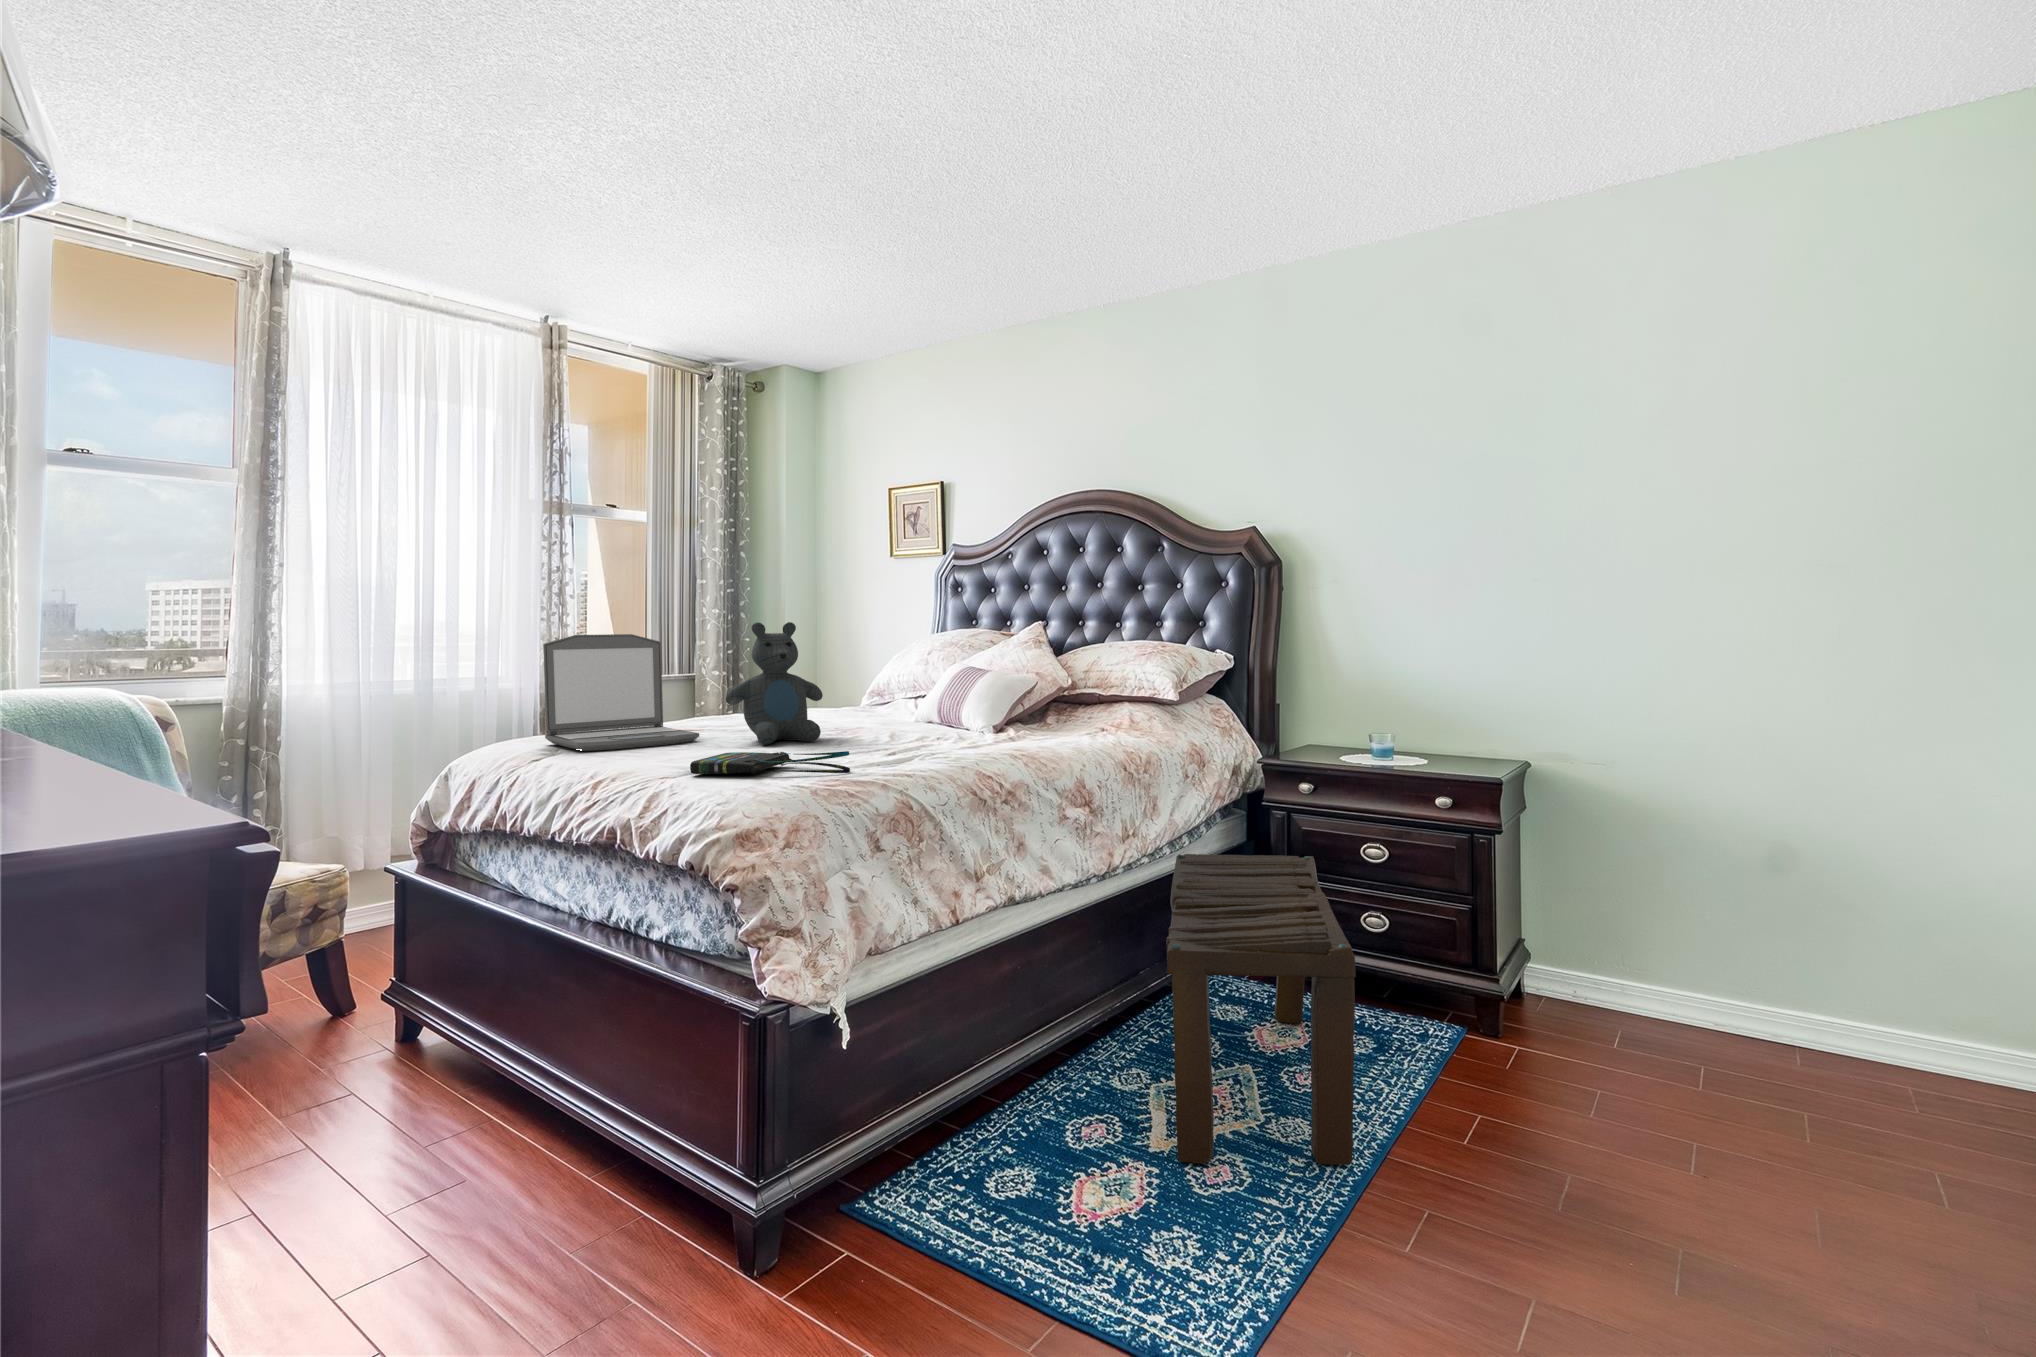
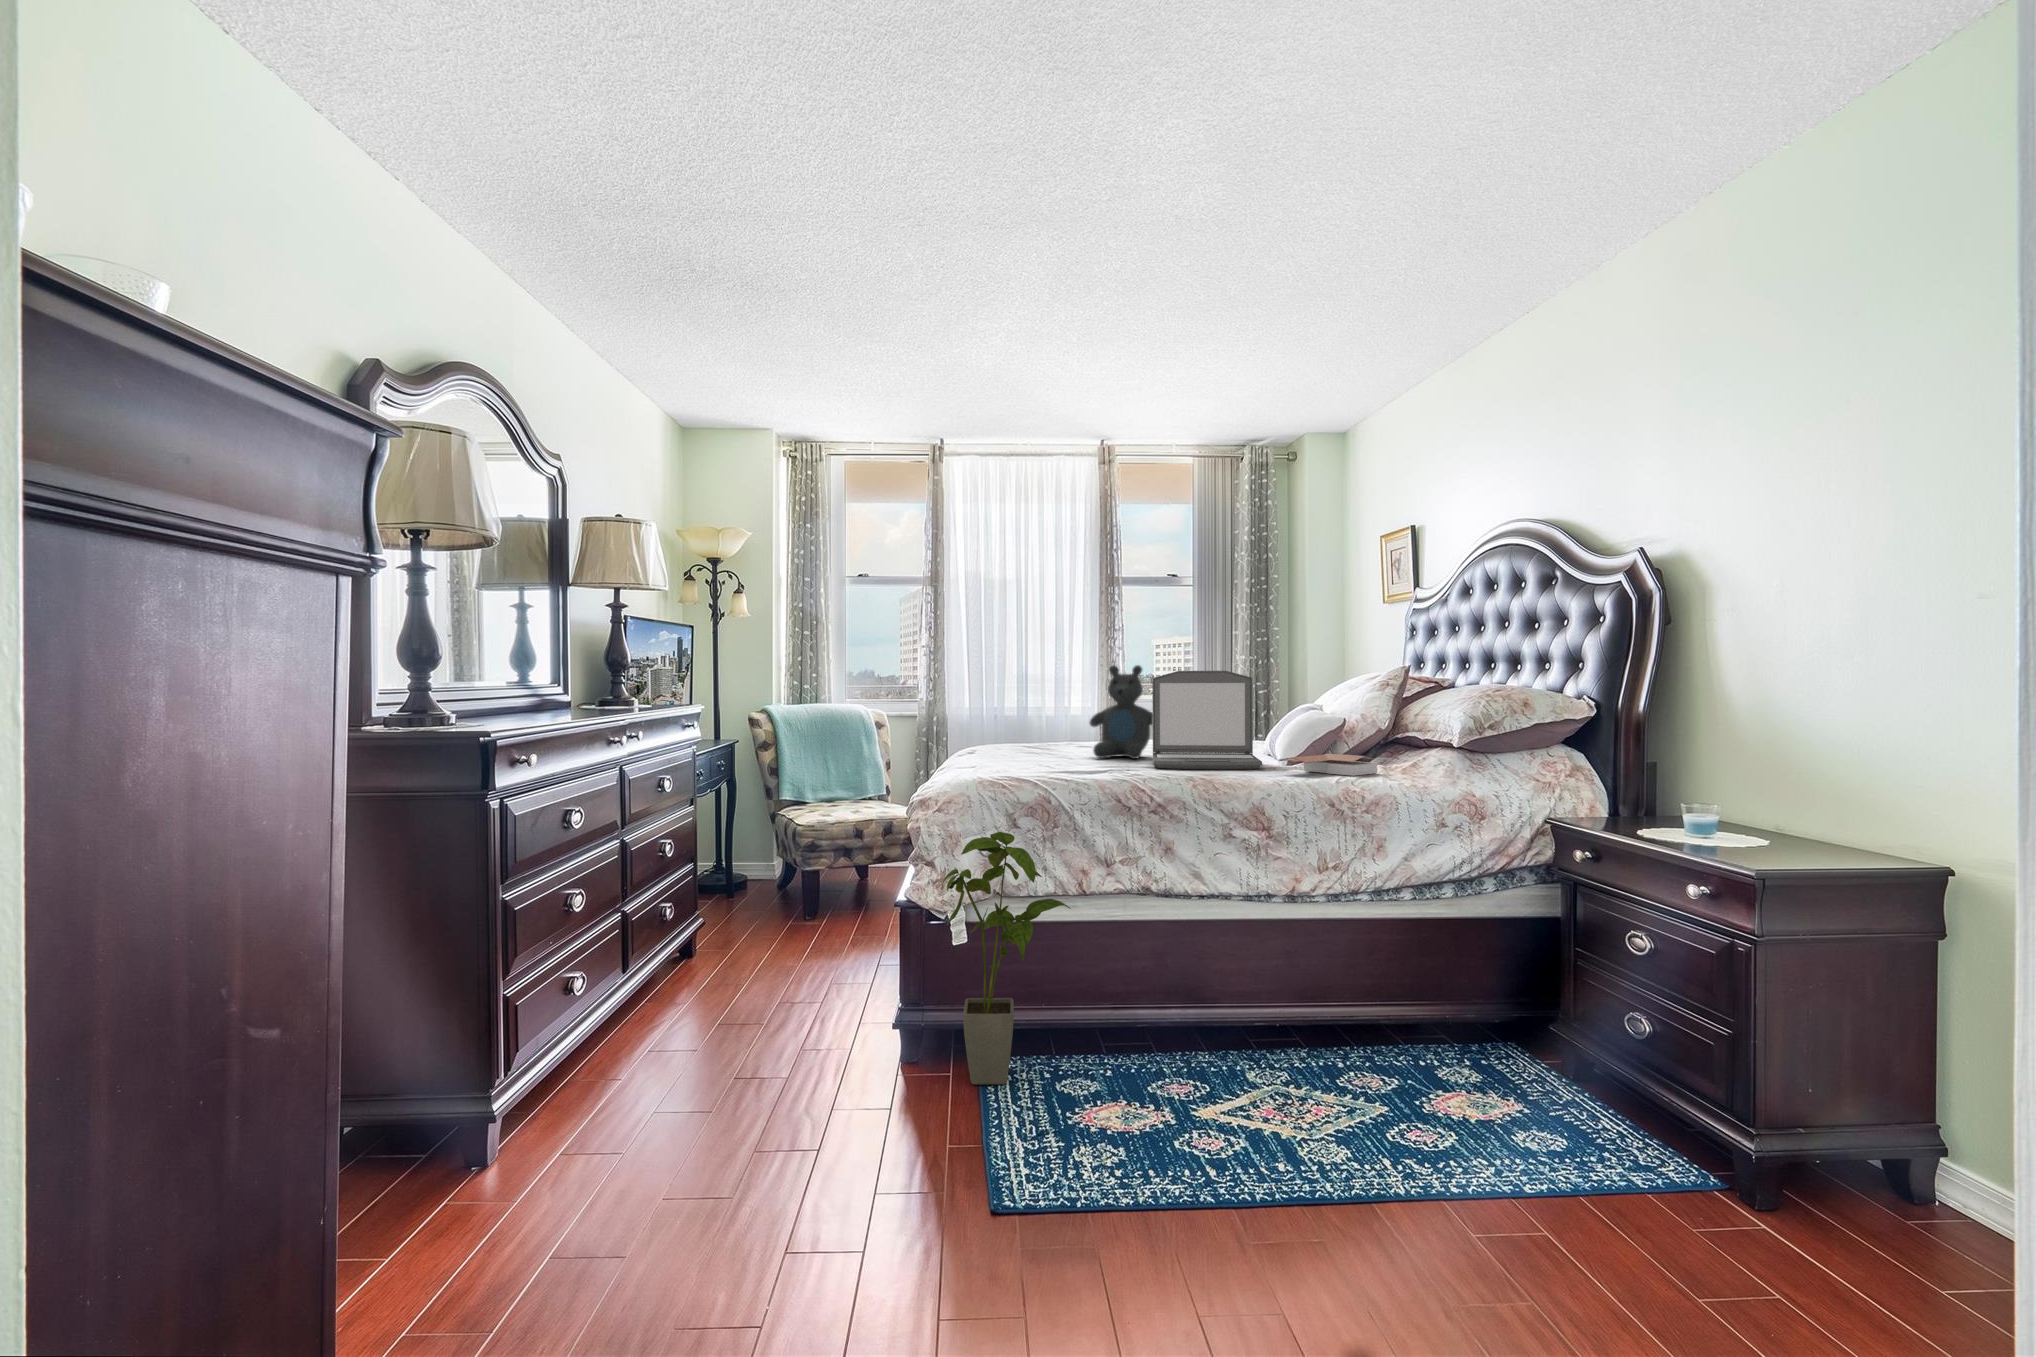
laptop: present [543,634,699,751] -> present [1152,671,1262,769]
book: none [1053,716,1120,737] -> present [1279,754,1377,776]
tote bag: present [690,751,850,774] -> none [976,757,1055,775]
bench: present [1166,854,1356,1165] -> none [1174,898,1520,1188]
house plant: none [837,860,1029,1227] -> present [942,832,1071,1084]

